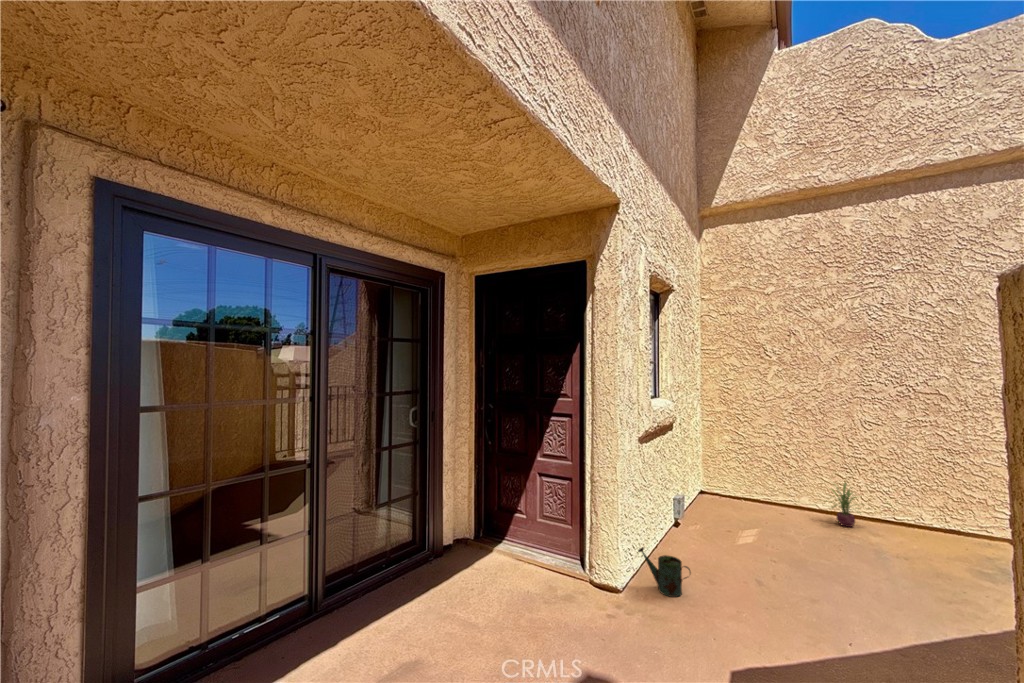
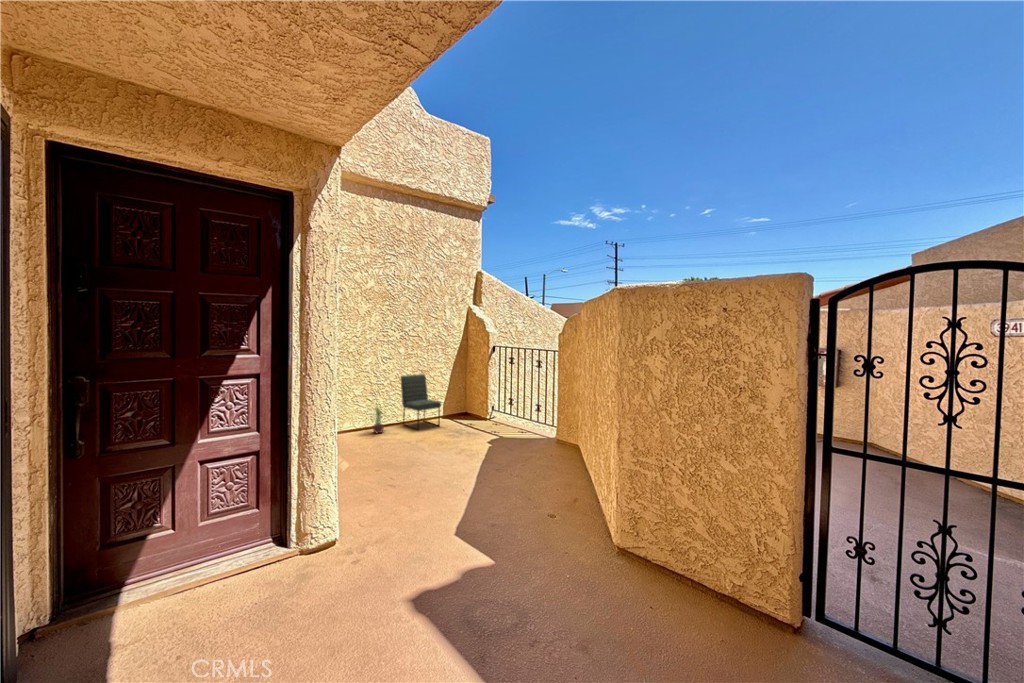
chair: none [900,453,980,556] -> present [401,374,441,430]
watering can: present [638,547,691,597] -> none [333,485,380,519]

